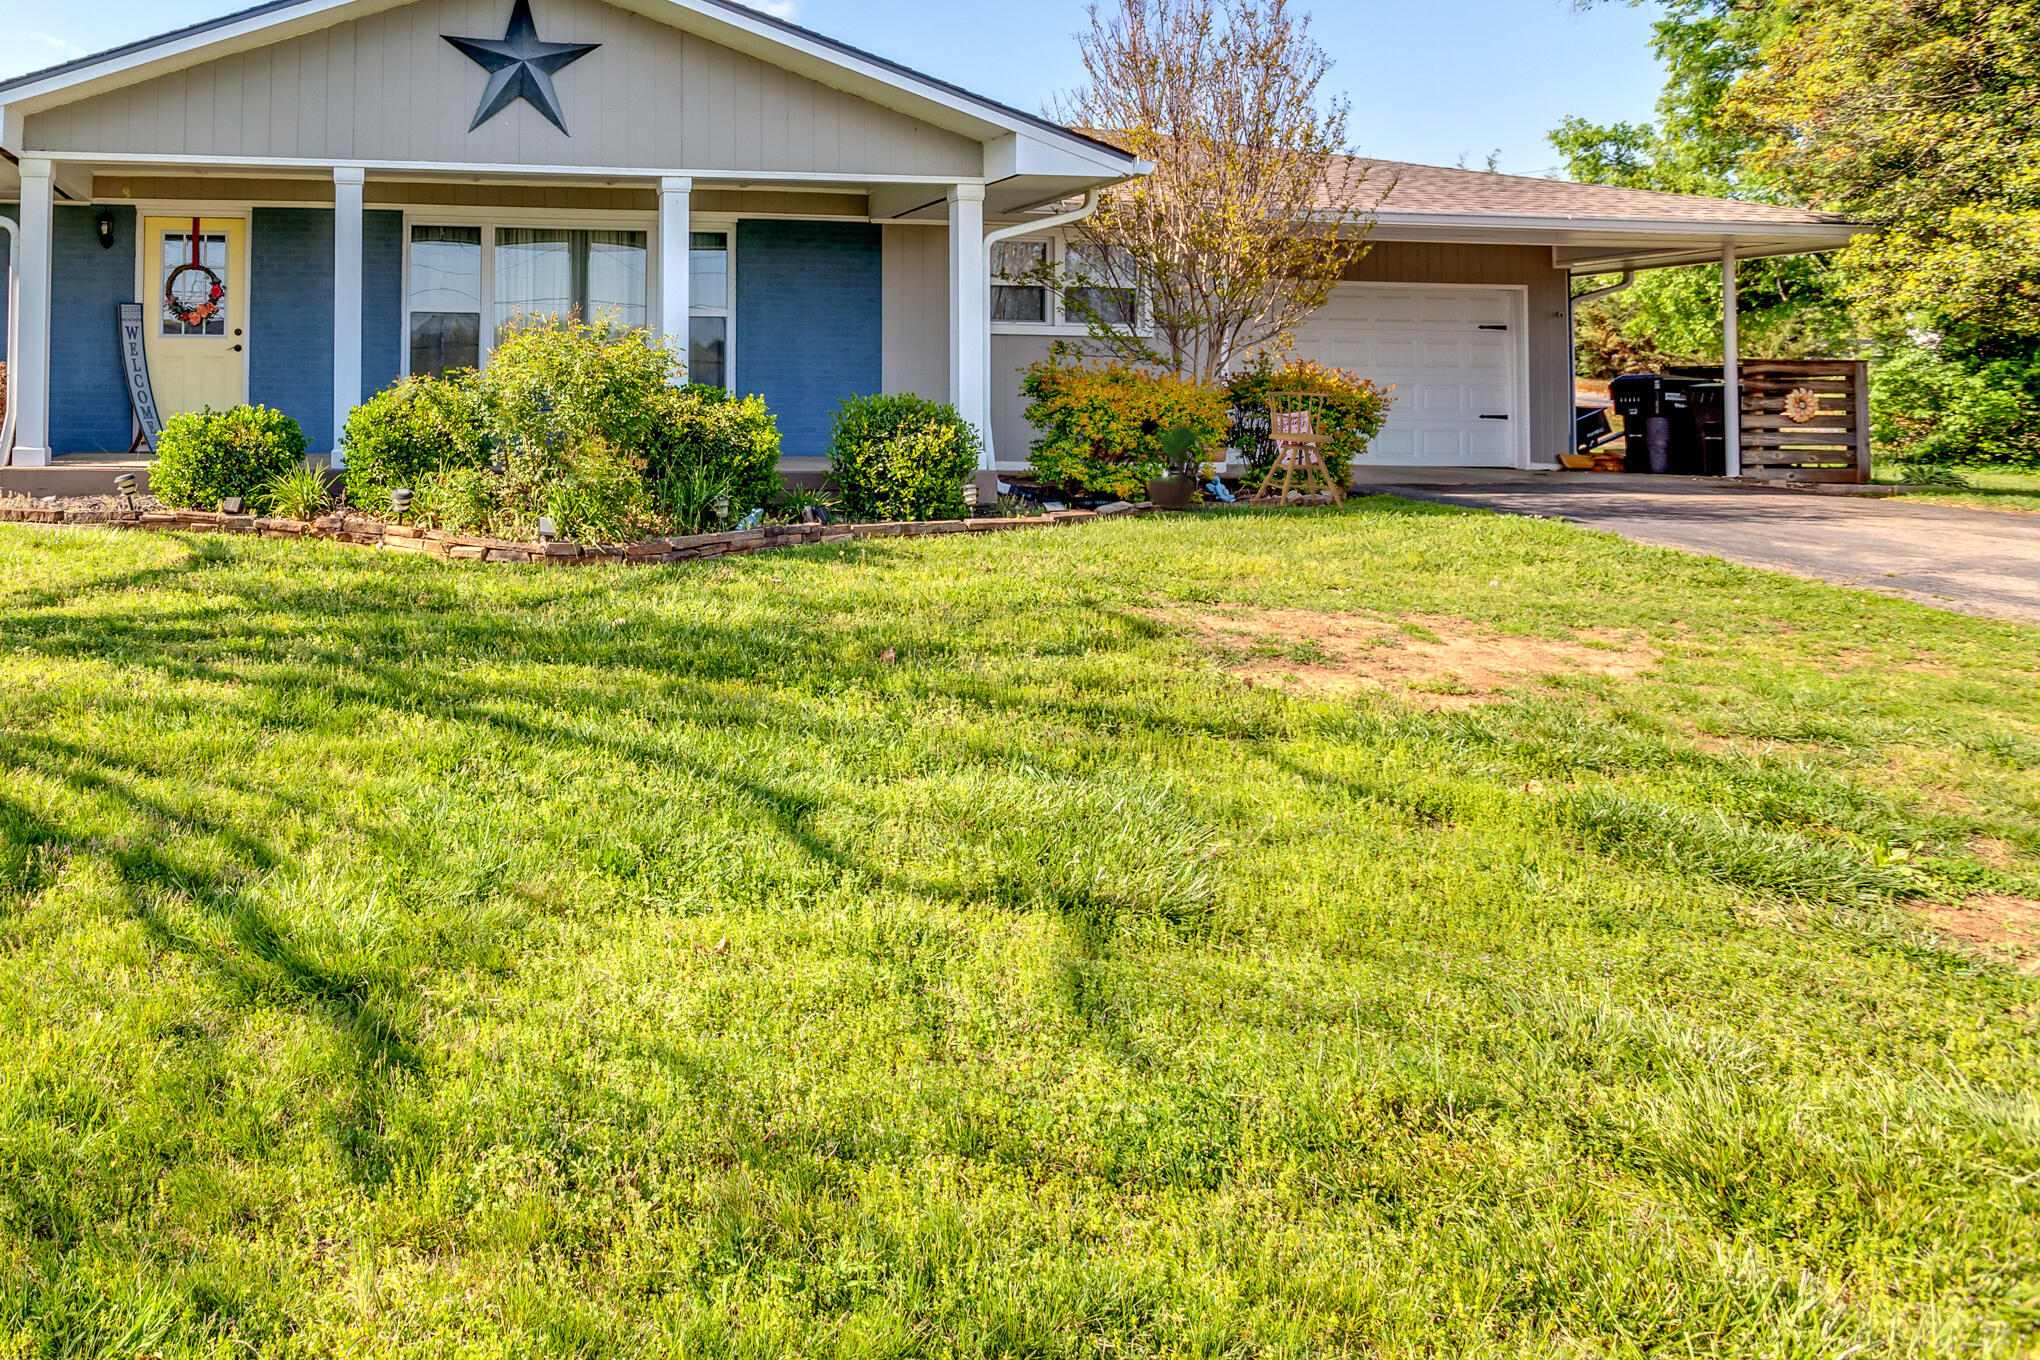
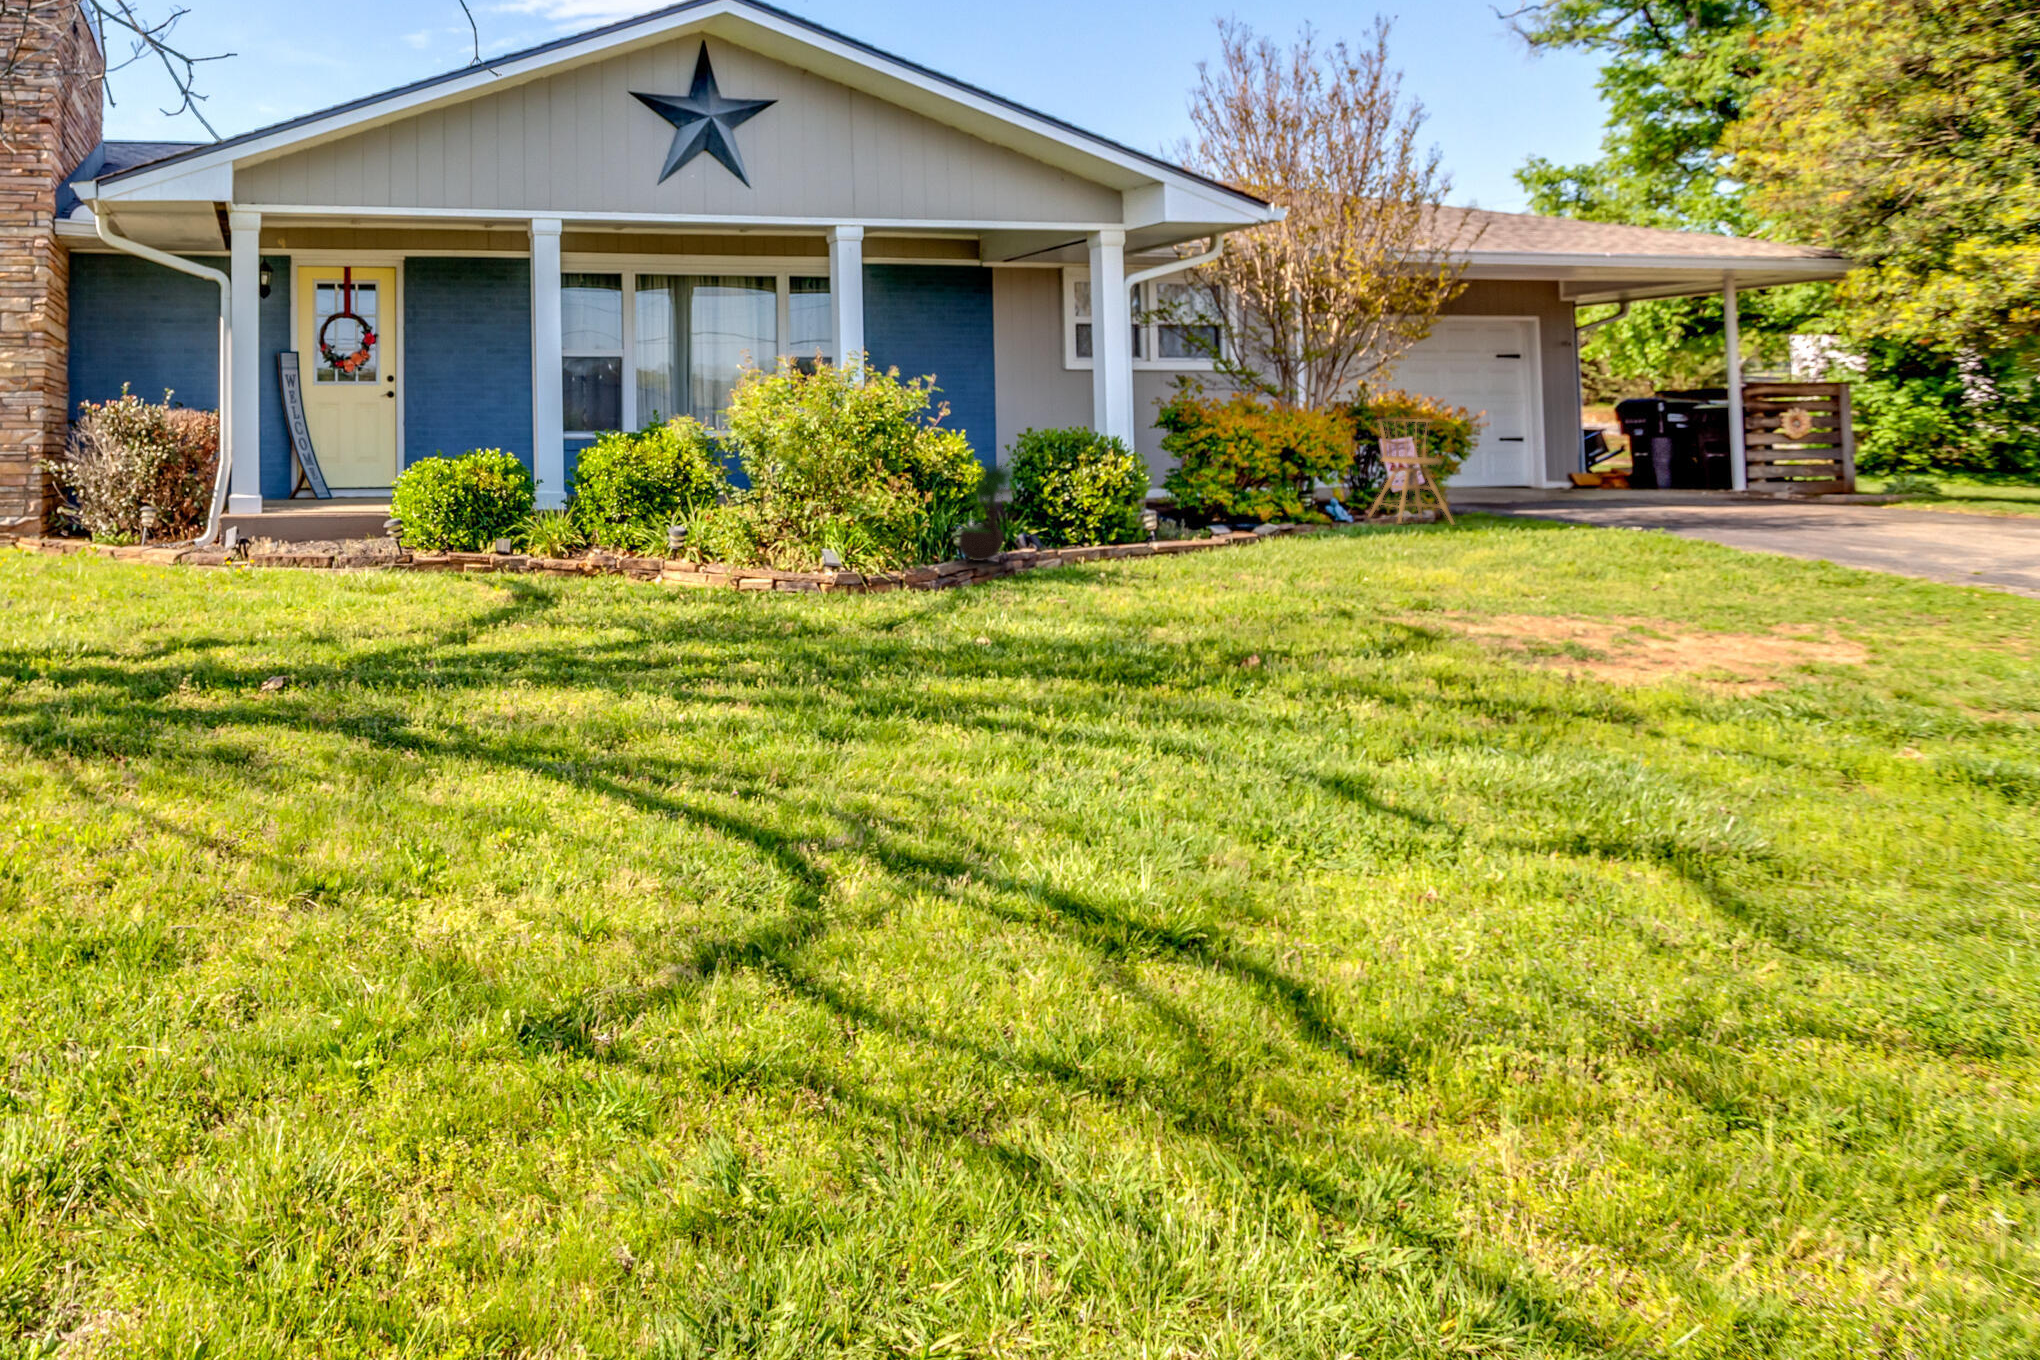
potted tree: present [1148,419,1205,509] -> present [959,460,1017,561]

